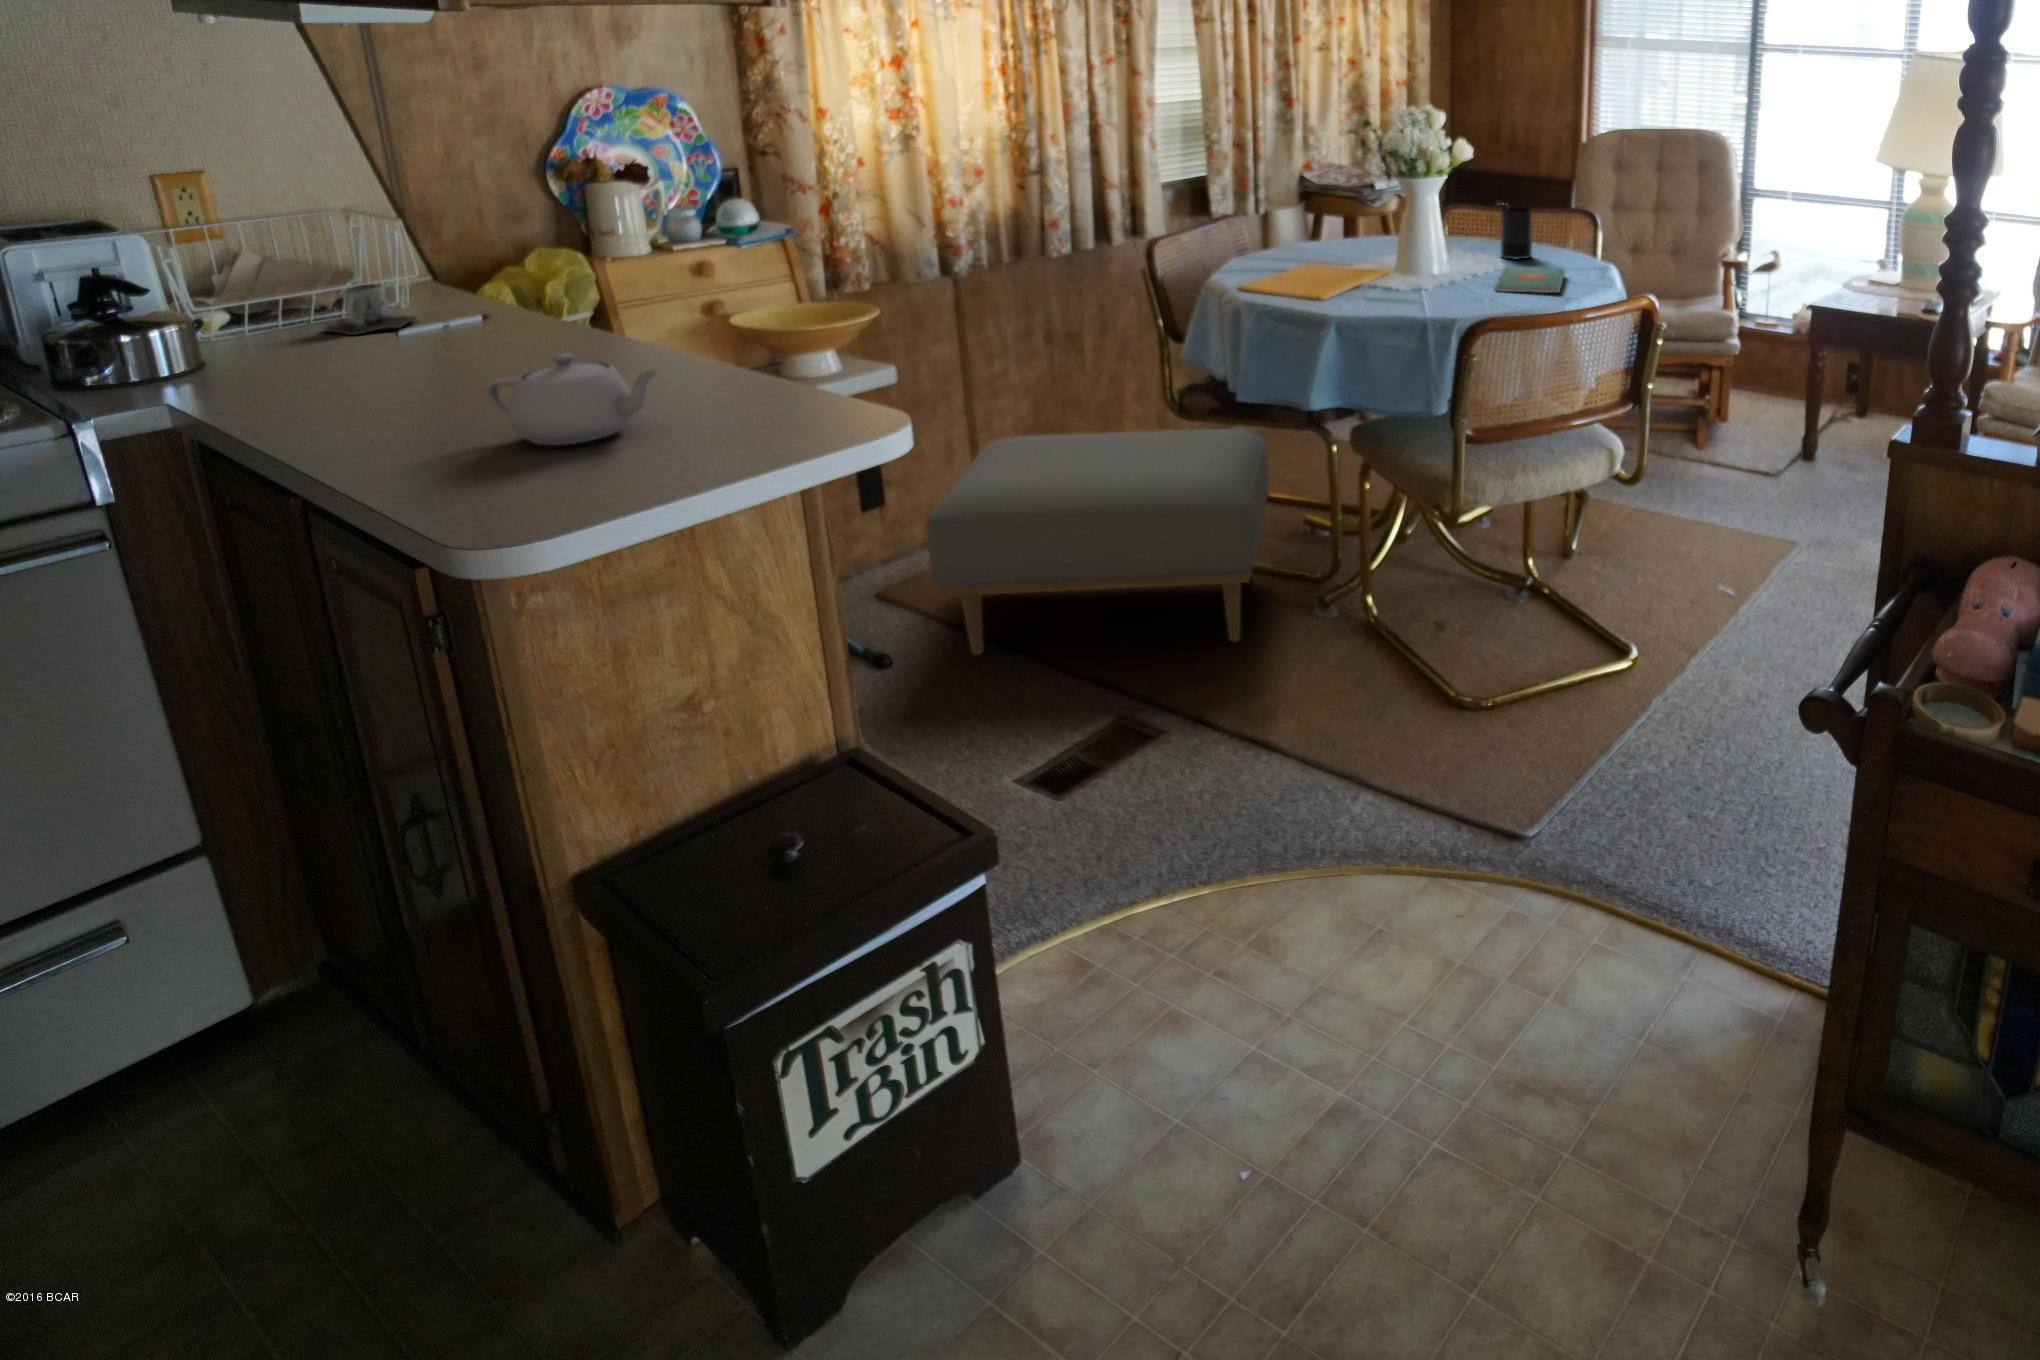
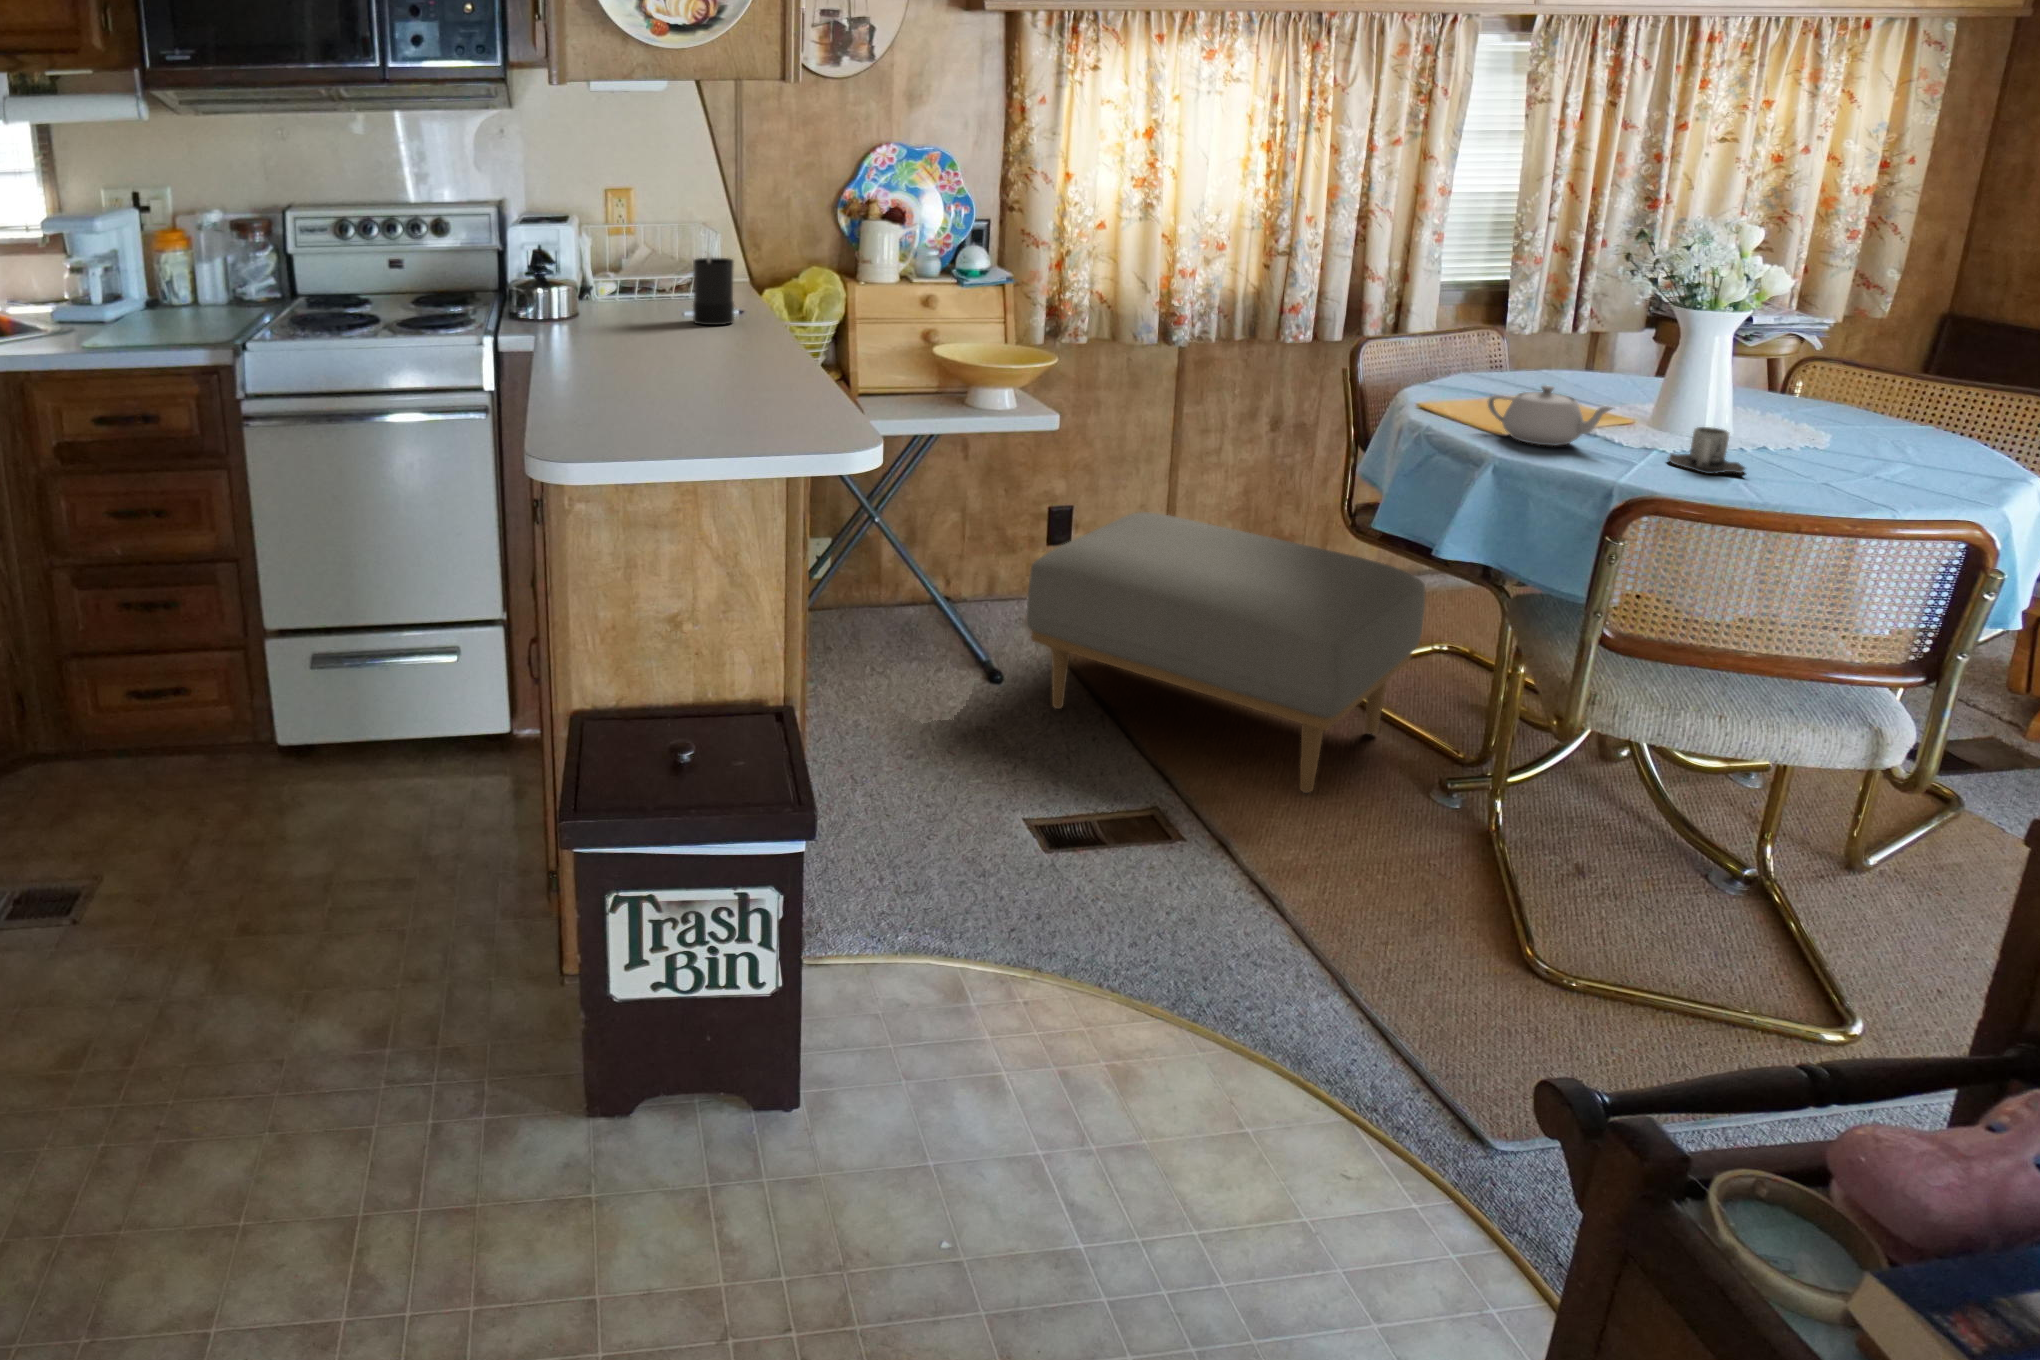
candle: present [1501,207,1532,259] -> present [693,252,734,325]
book: present [1495,267,1565,293] -> none [1769,442,1925,489]
mug: present [325,285,417,335] -> present [1669,427,1745,474]
teapot: present [486,353,657,445] -> present [1488,385,1612,446]

